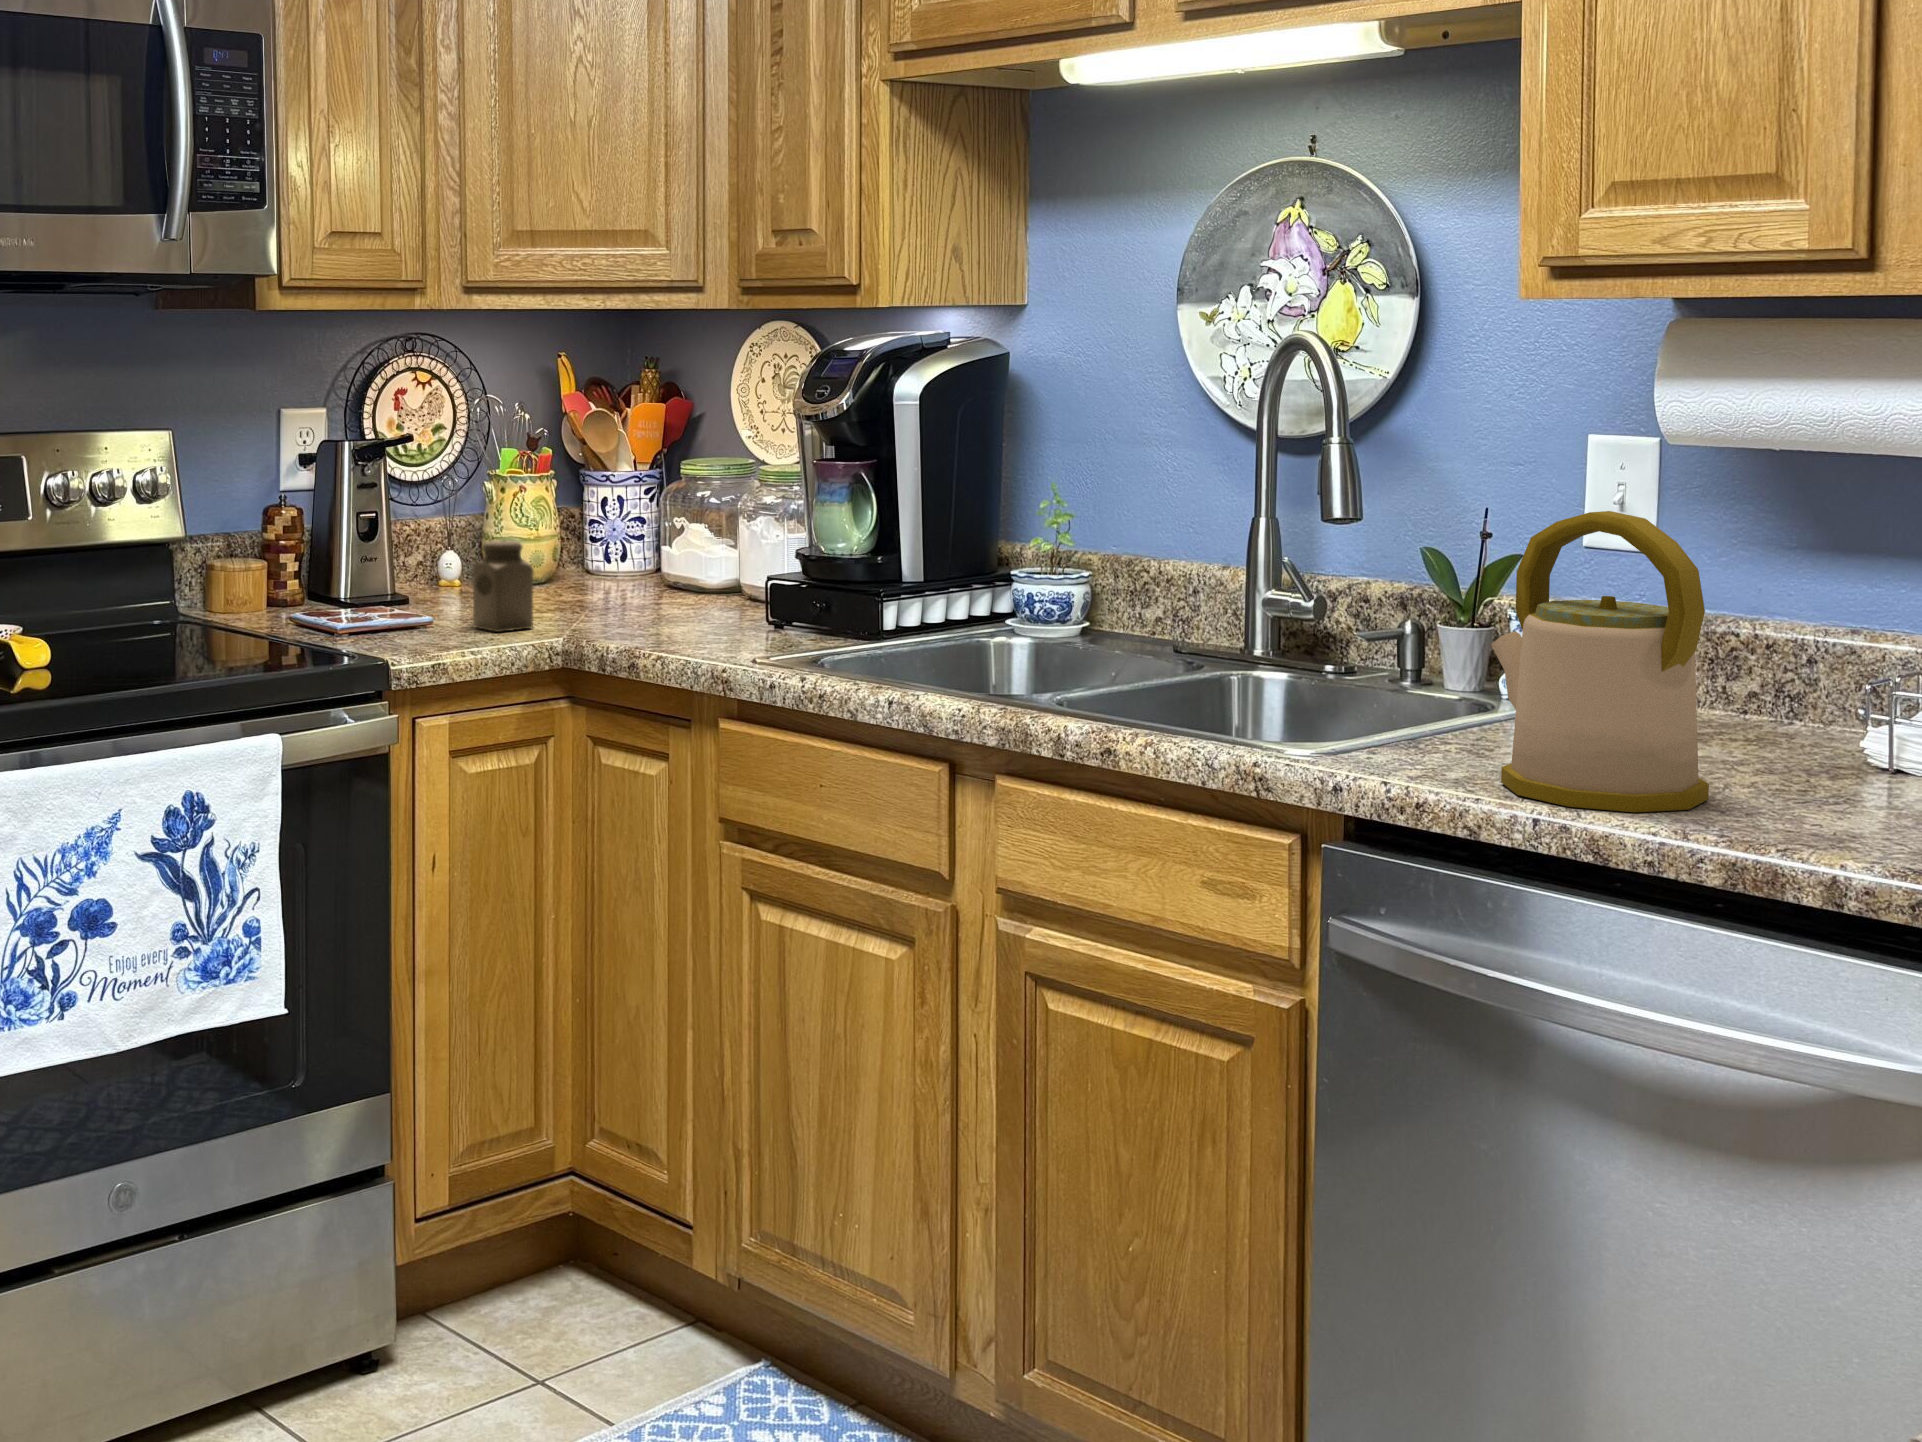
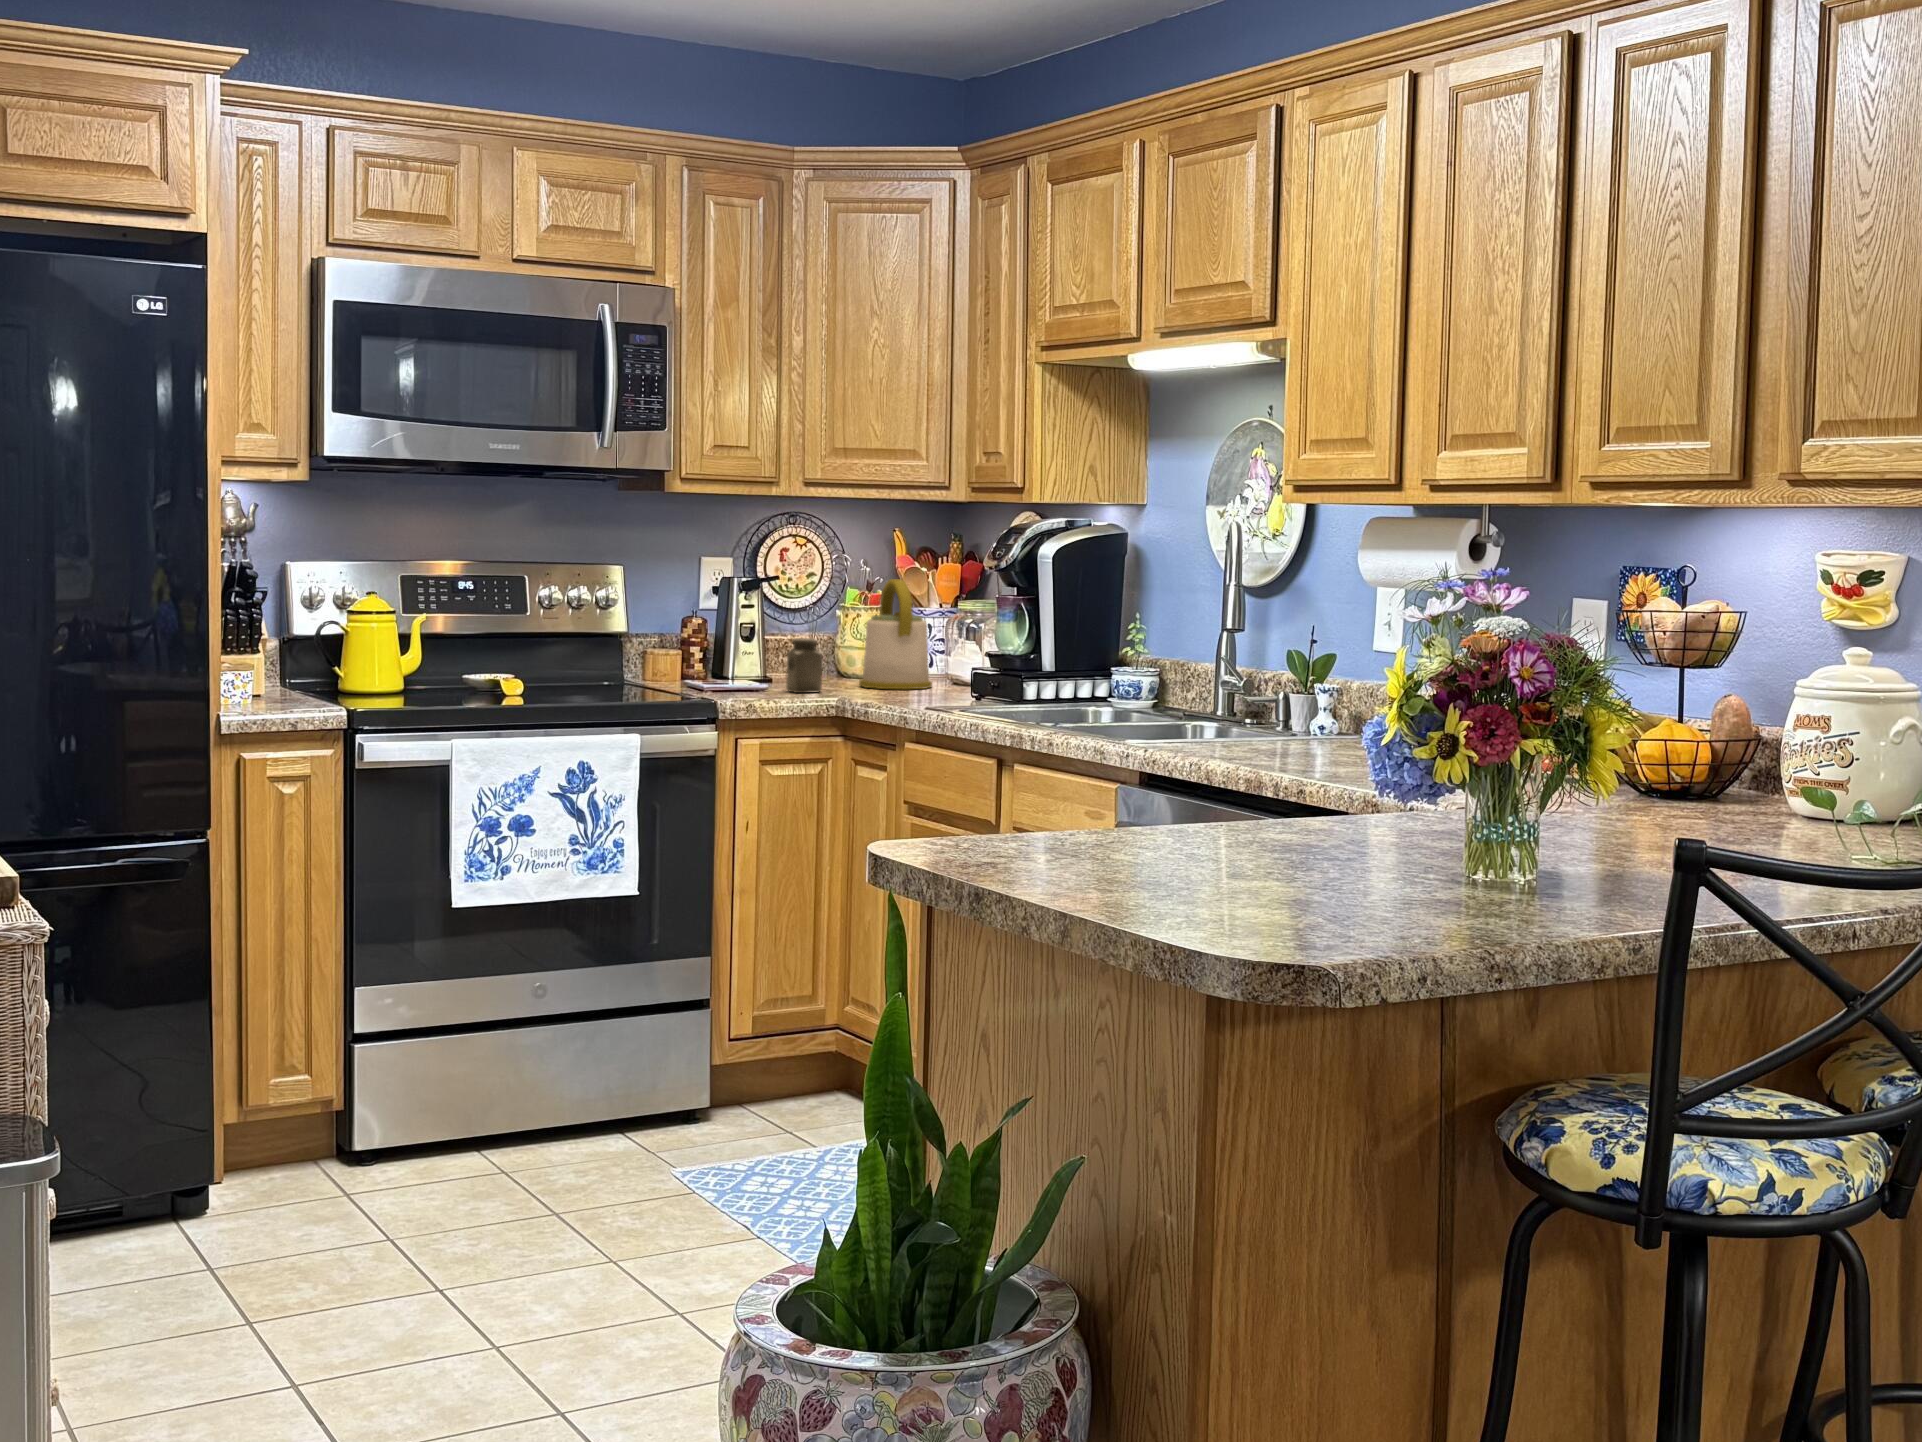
kettle: present [1491,511,1709,812] -> present [859,579,932,689]

